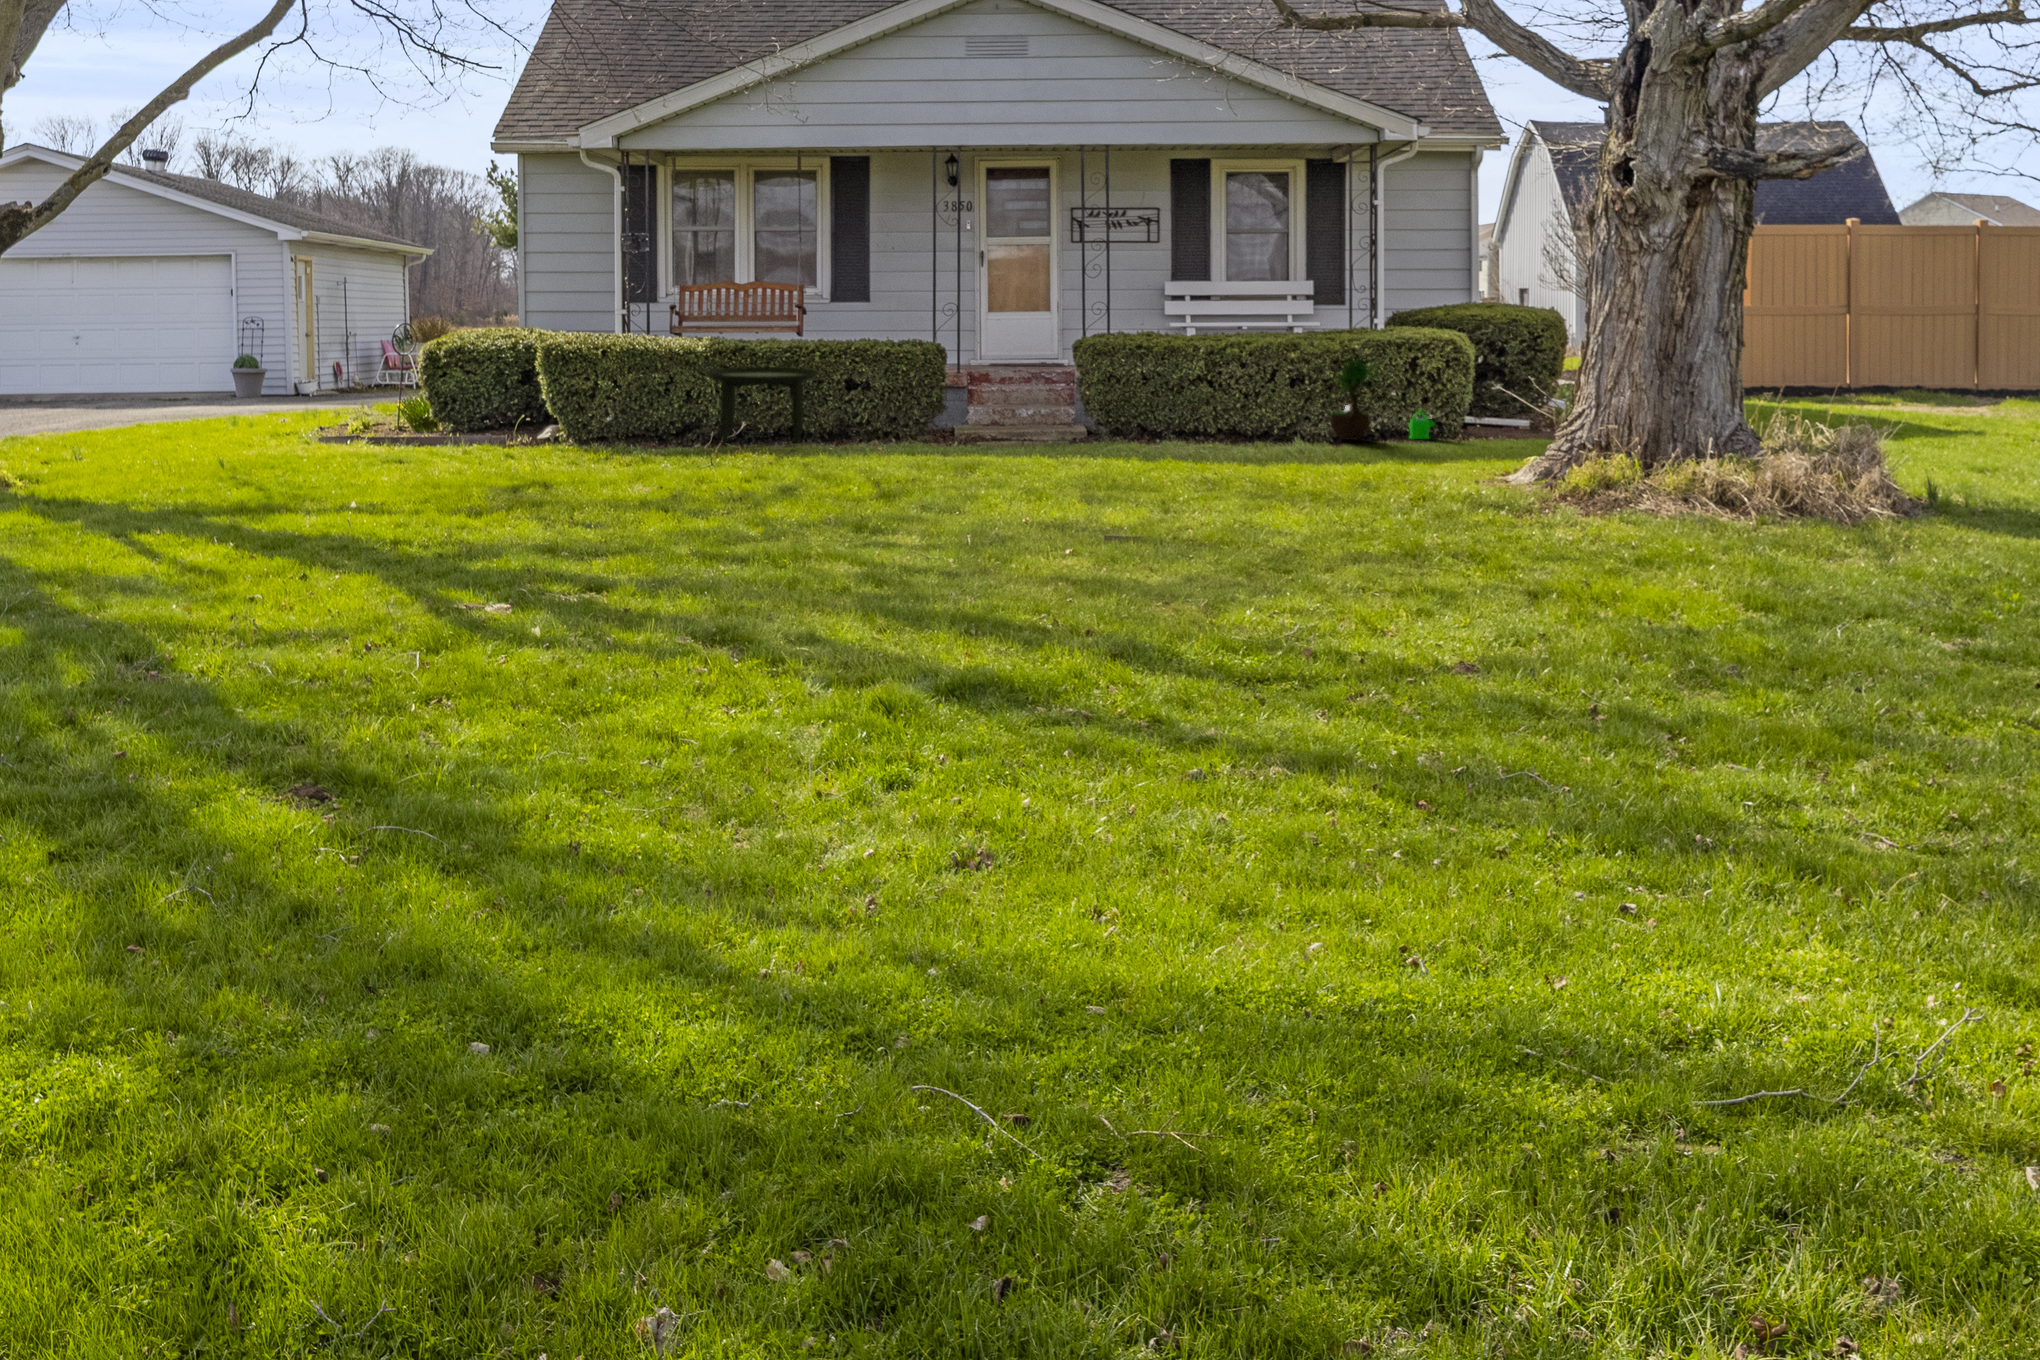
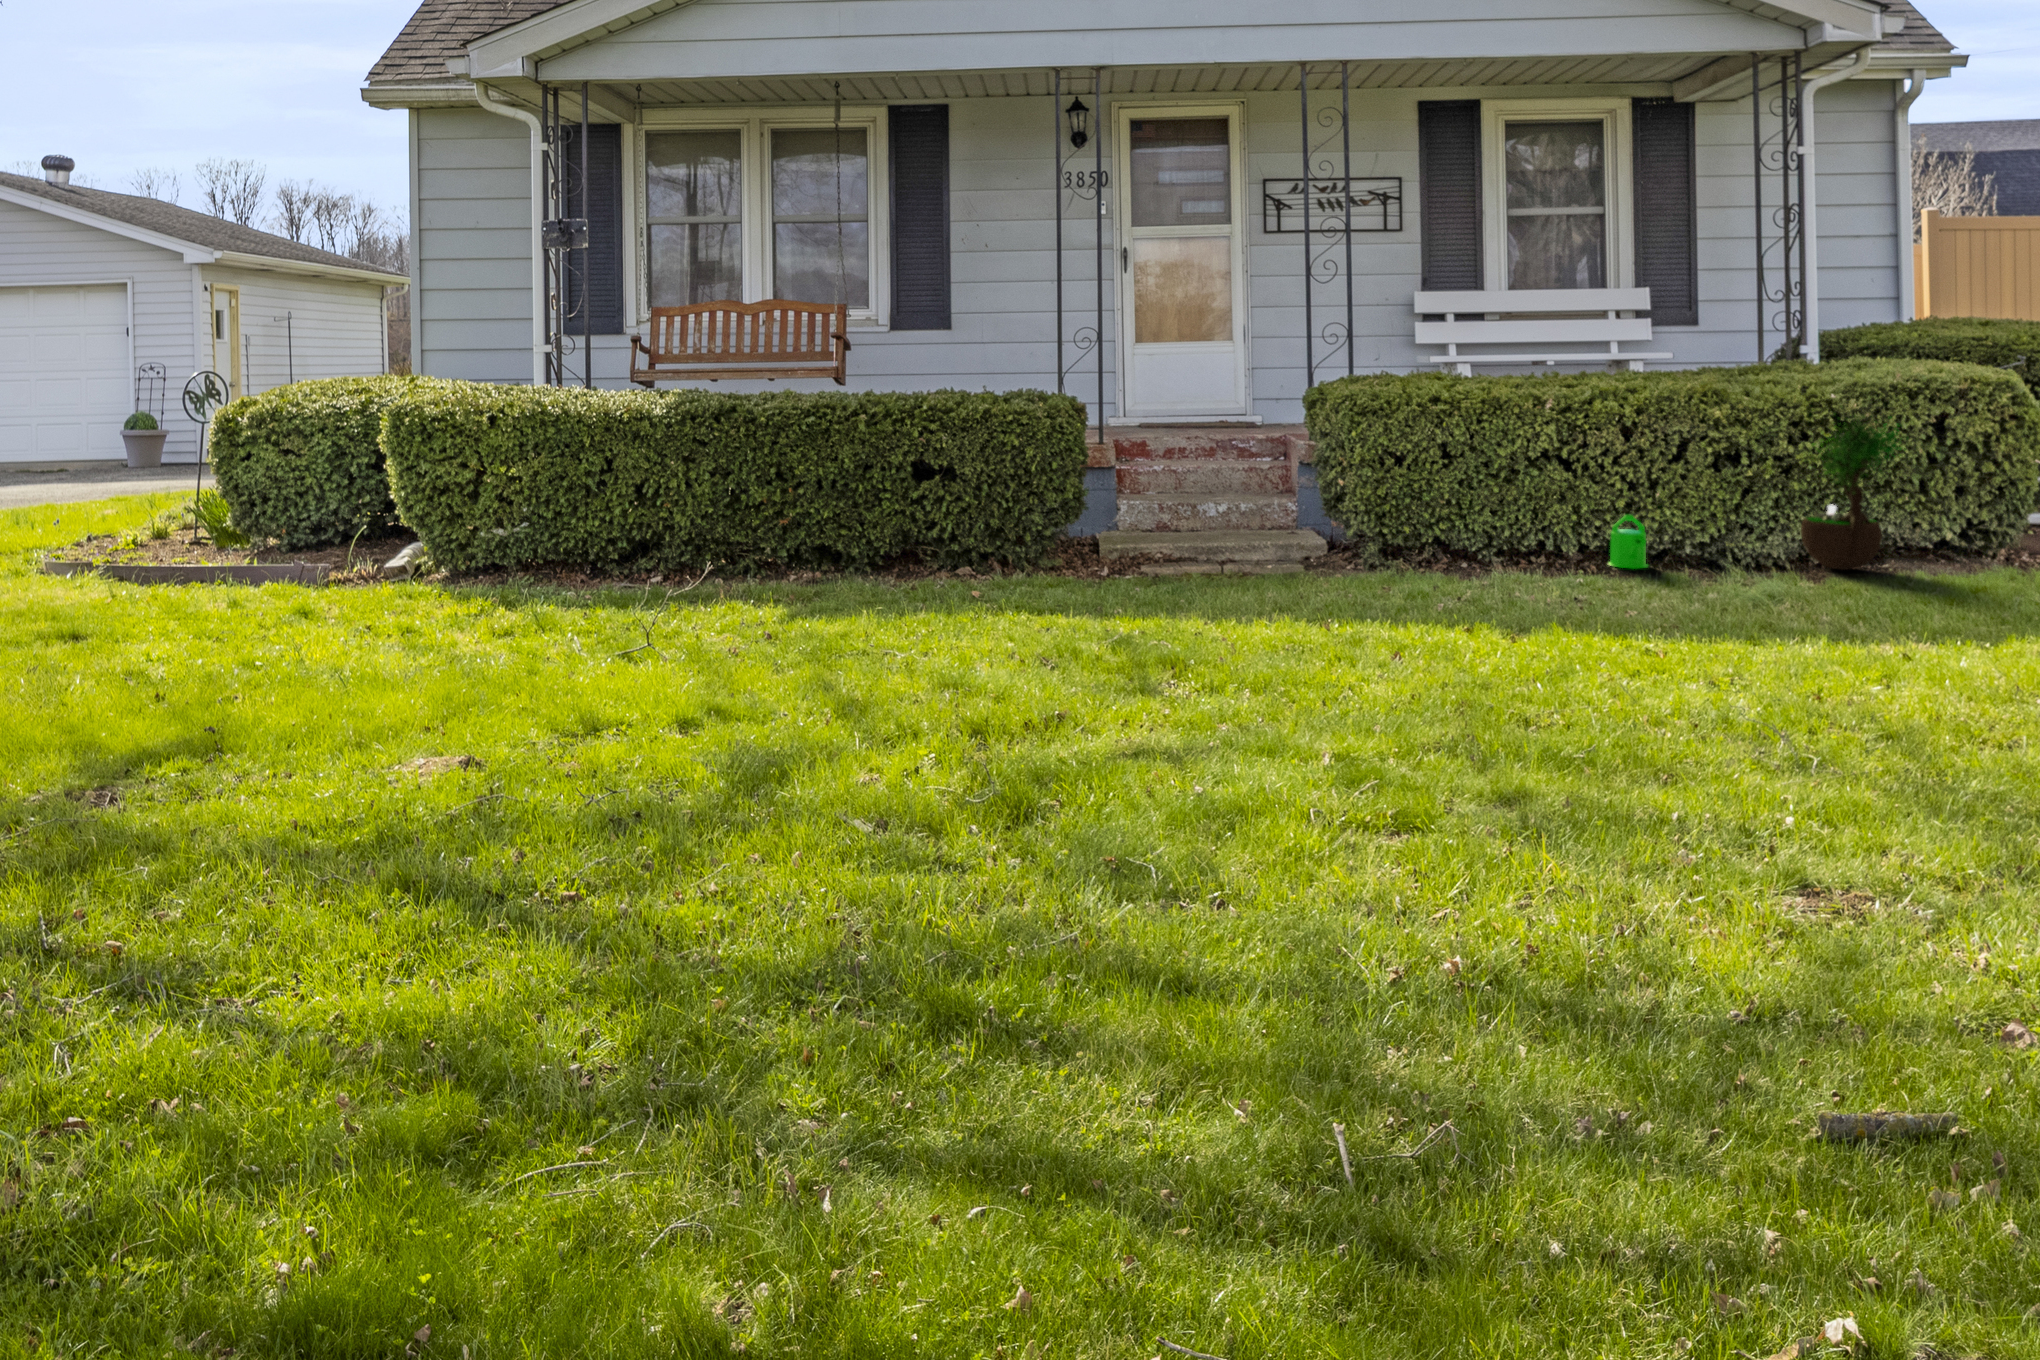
round table: present [706,367,820,443] -> none [657,443,871,590]
watering can: present [1409,410,1434,439] -> present [1609,515,1648,569]

